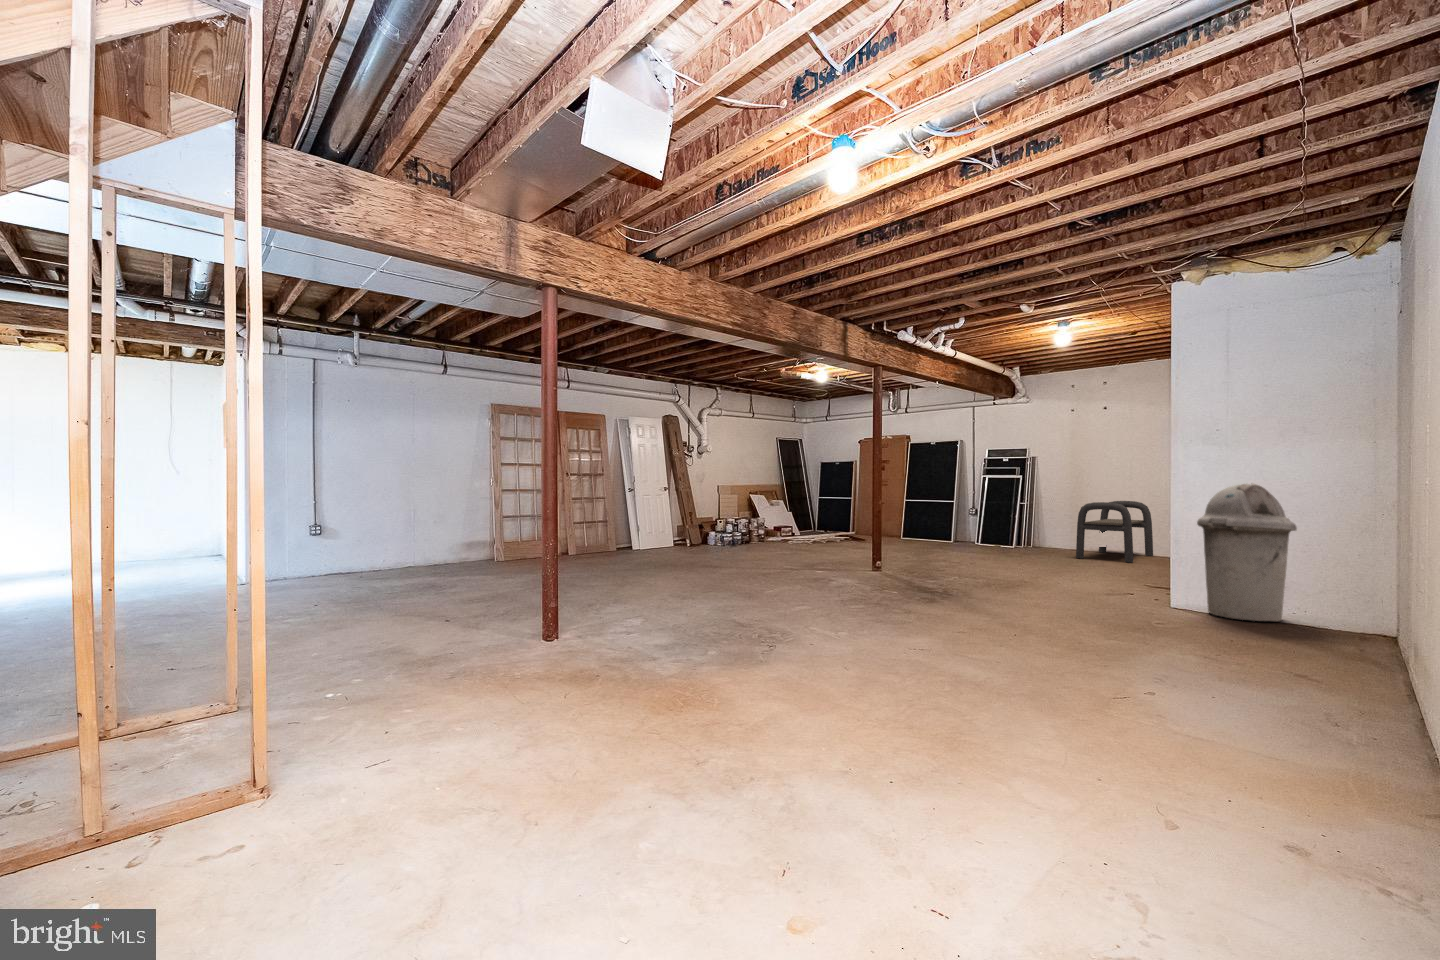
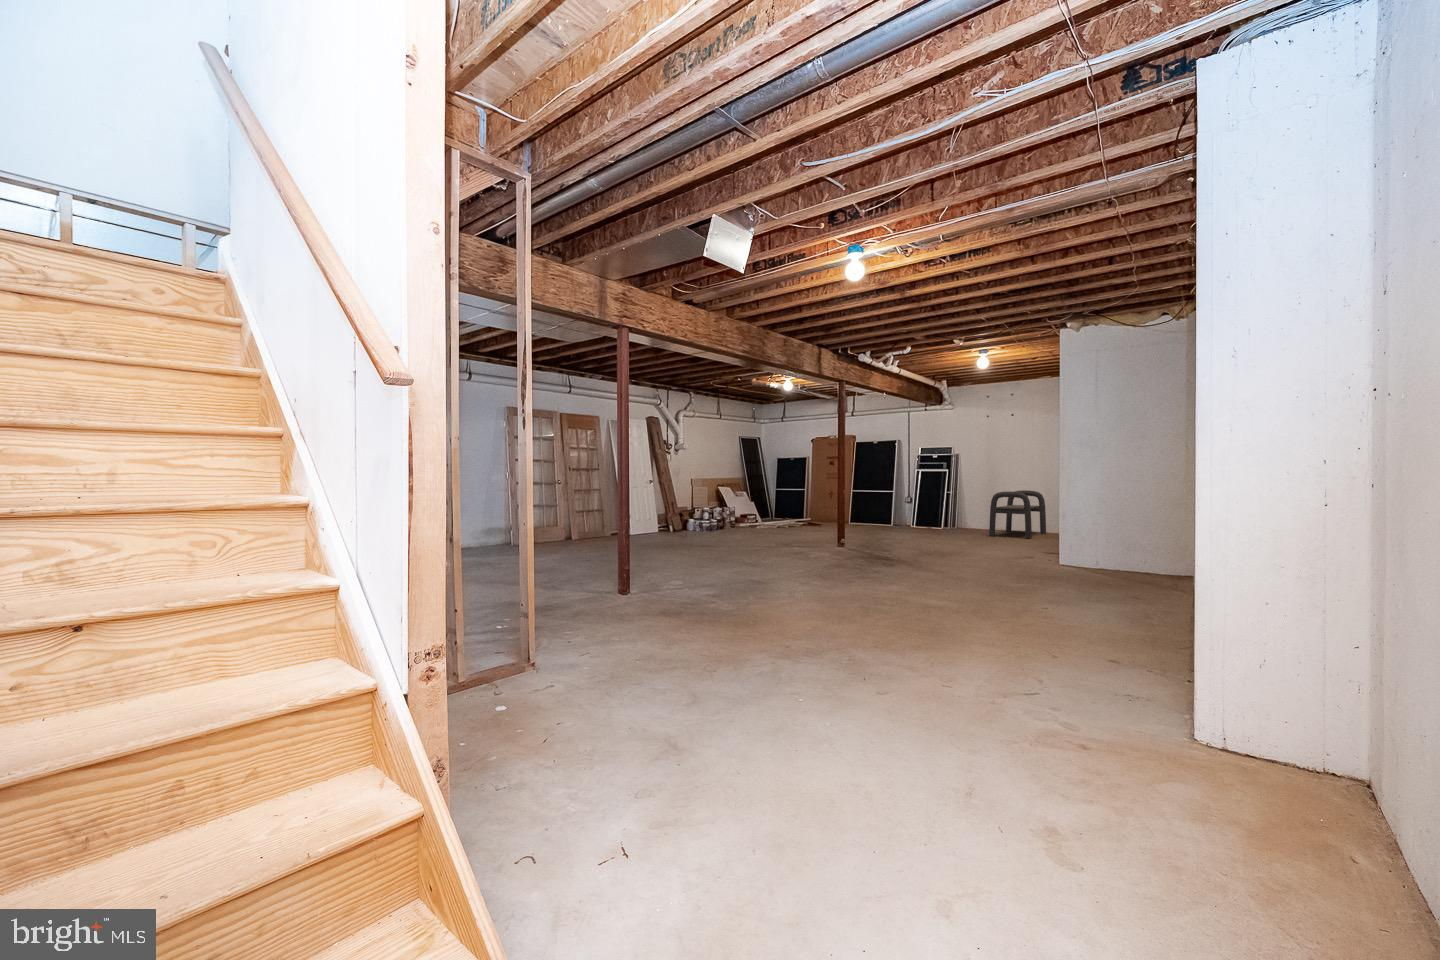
trash can: present [1197,483,1297,621] -> none [1075,476,1138,573]

